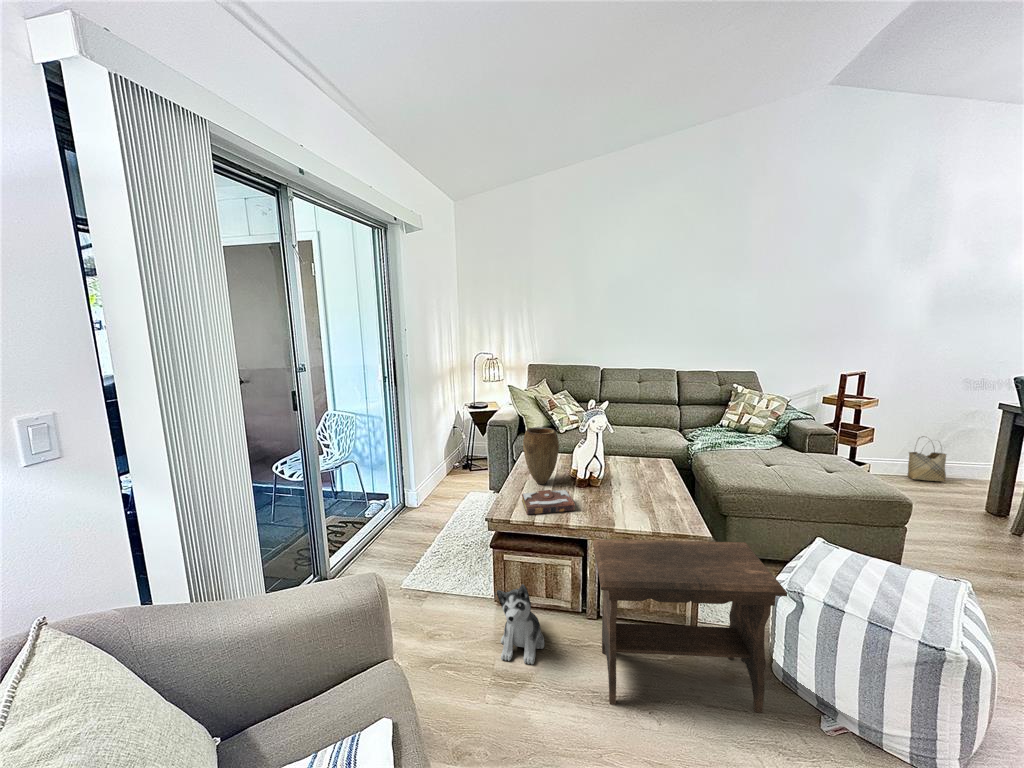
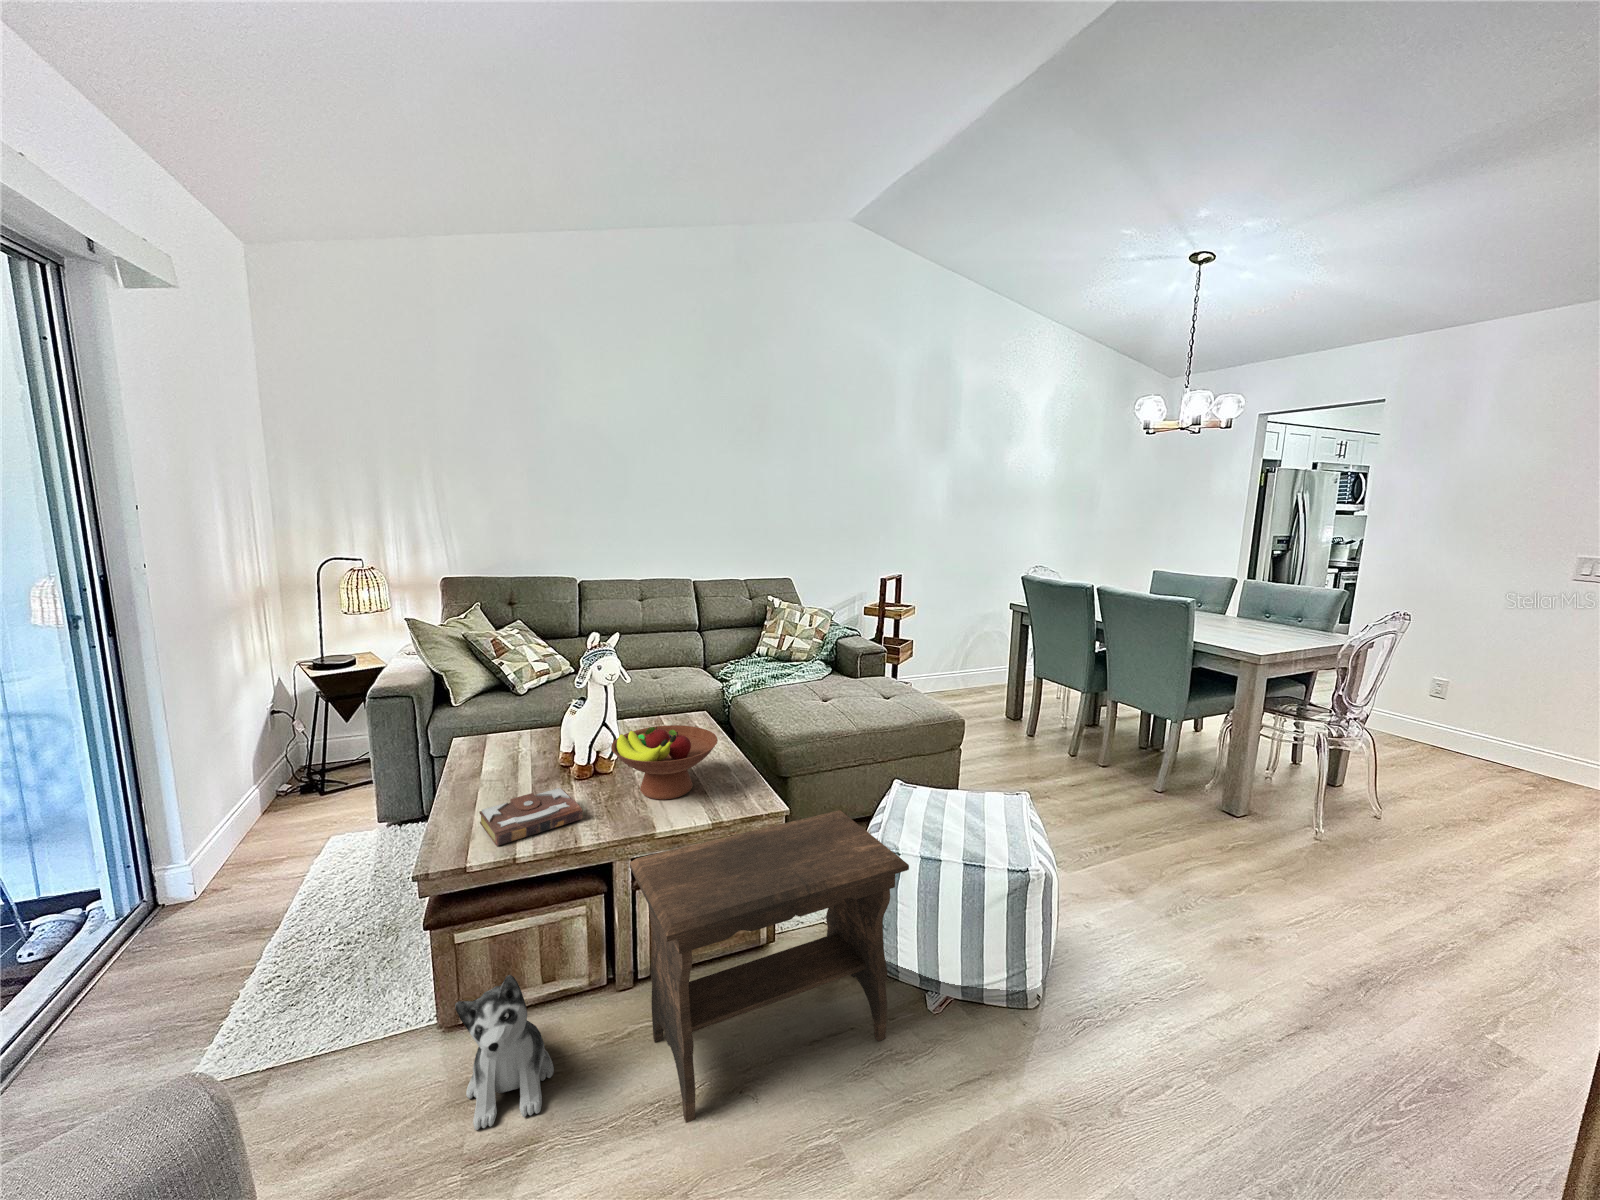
vase: present [523,427,559,484] -> none [468,687,537,787]
woven basket: present [907,444,946,481] -> none [948,644,981,695]
fruit bowl: none [596,463,665,510] -> present [611,725,718,800]

